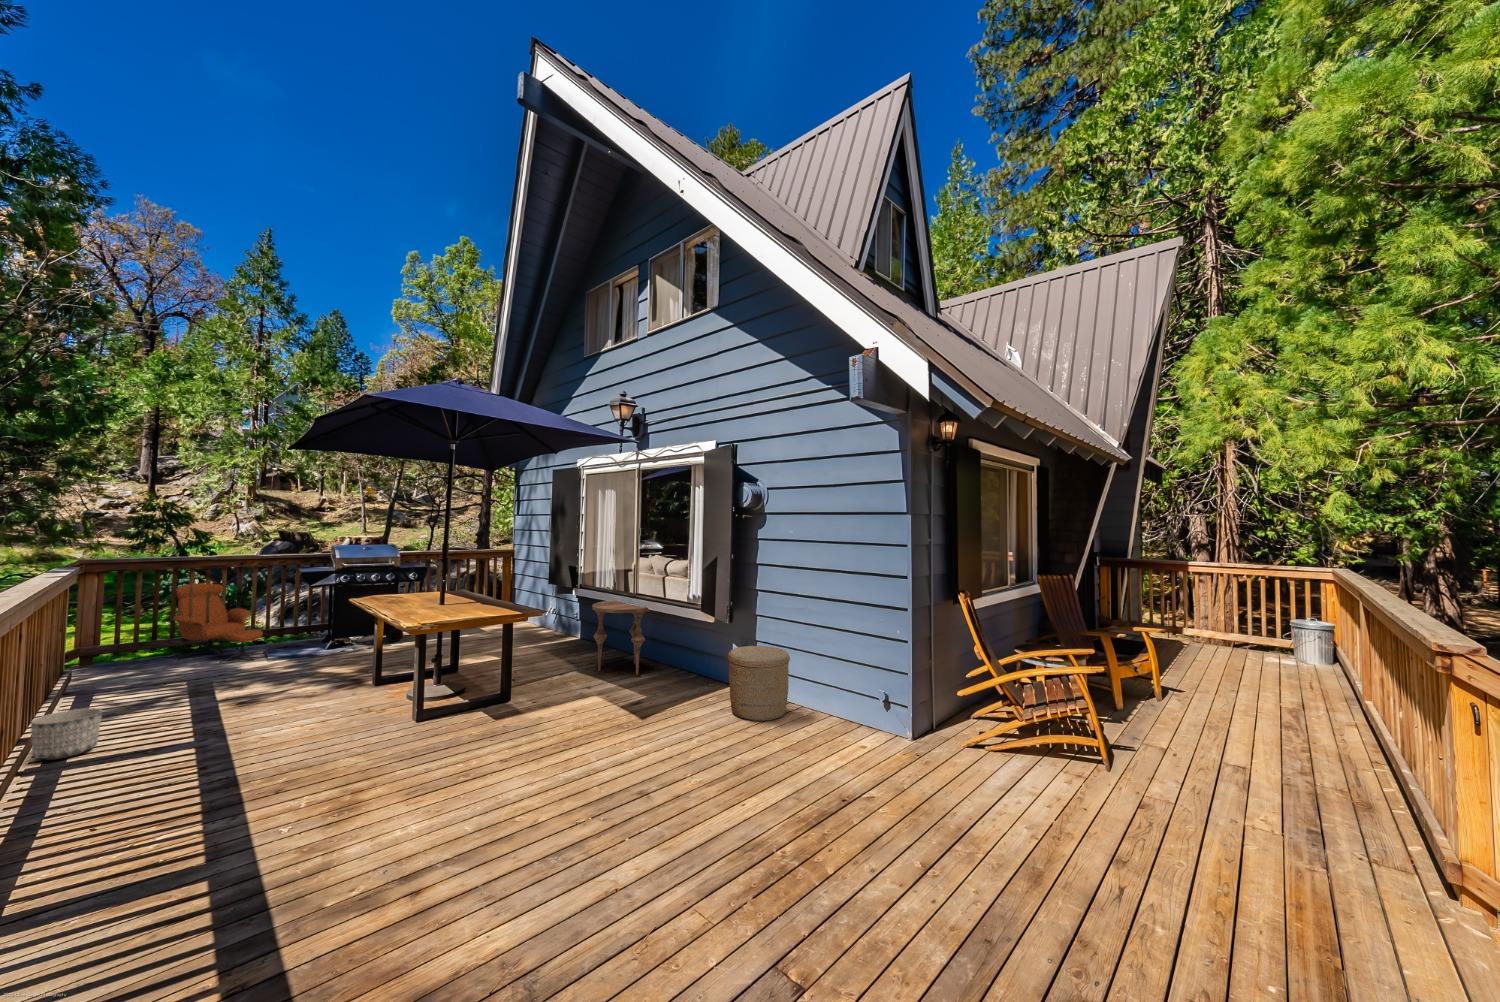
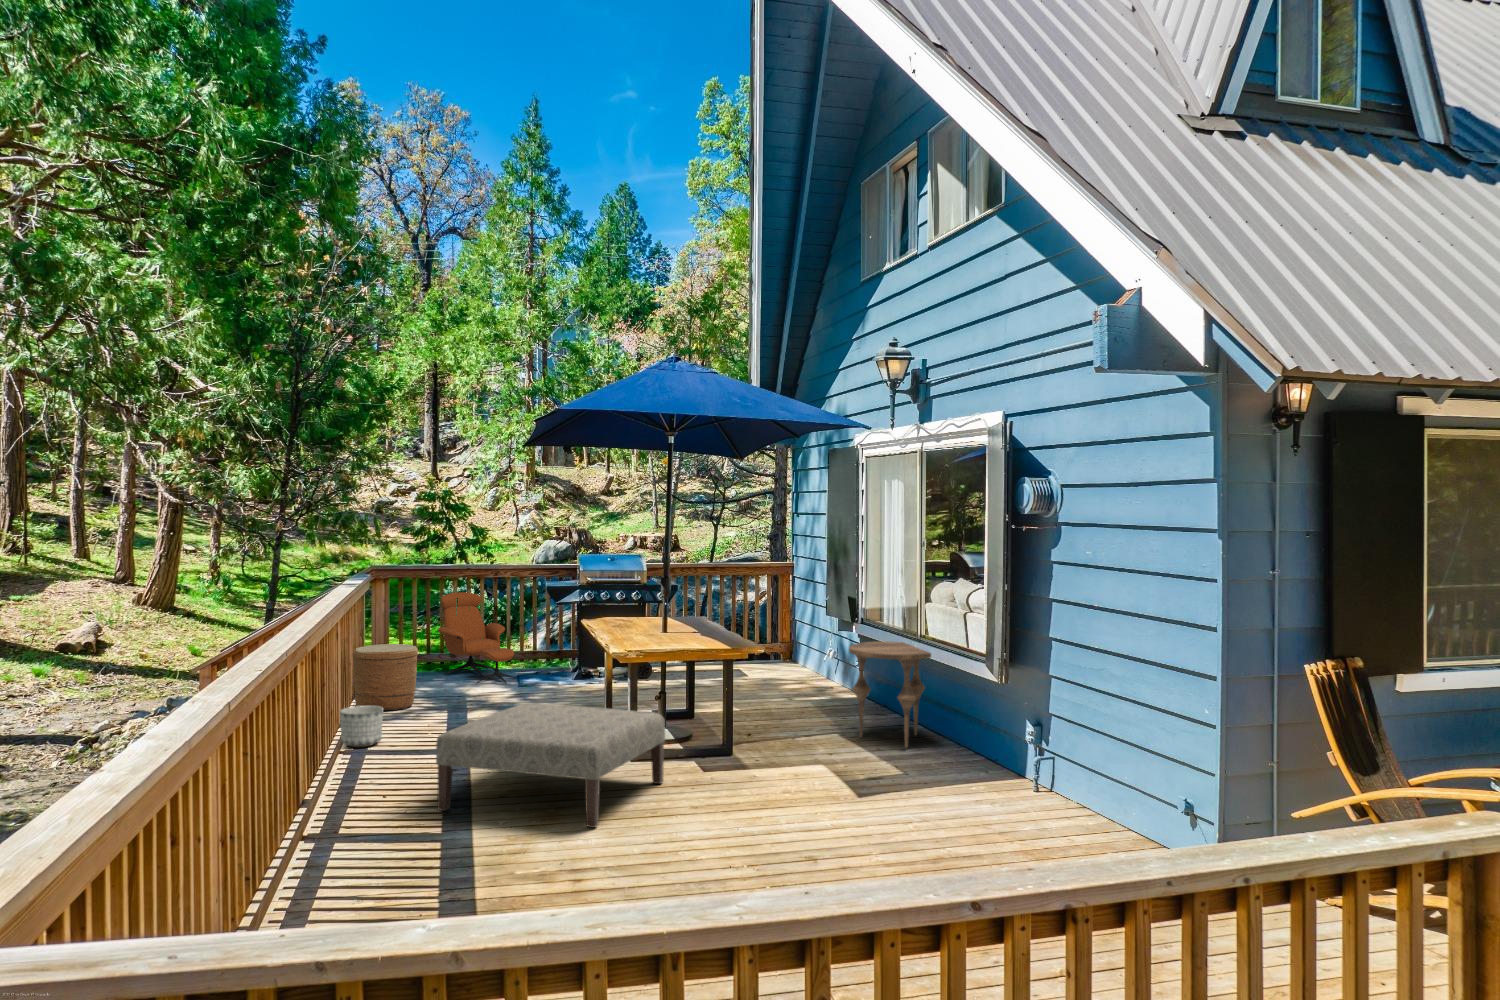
woven basket: present [728,646,790,721] -> present [353,644,418,710]
ottoman: none [196,678,465,828] -> present [436,703,665,828]

